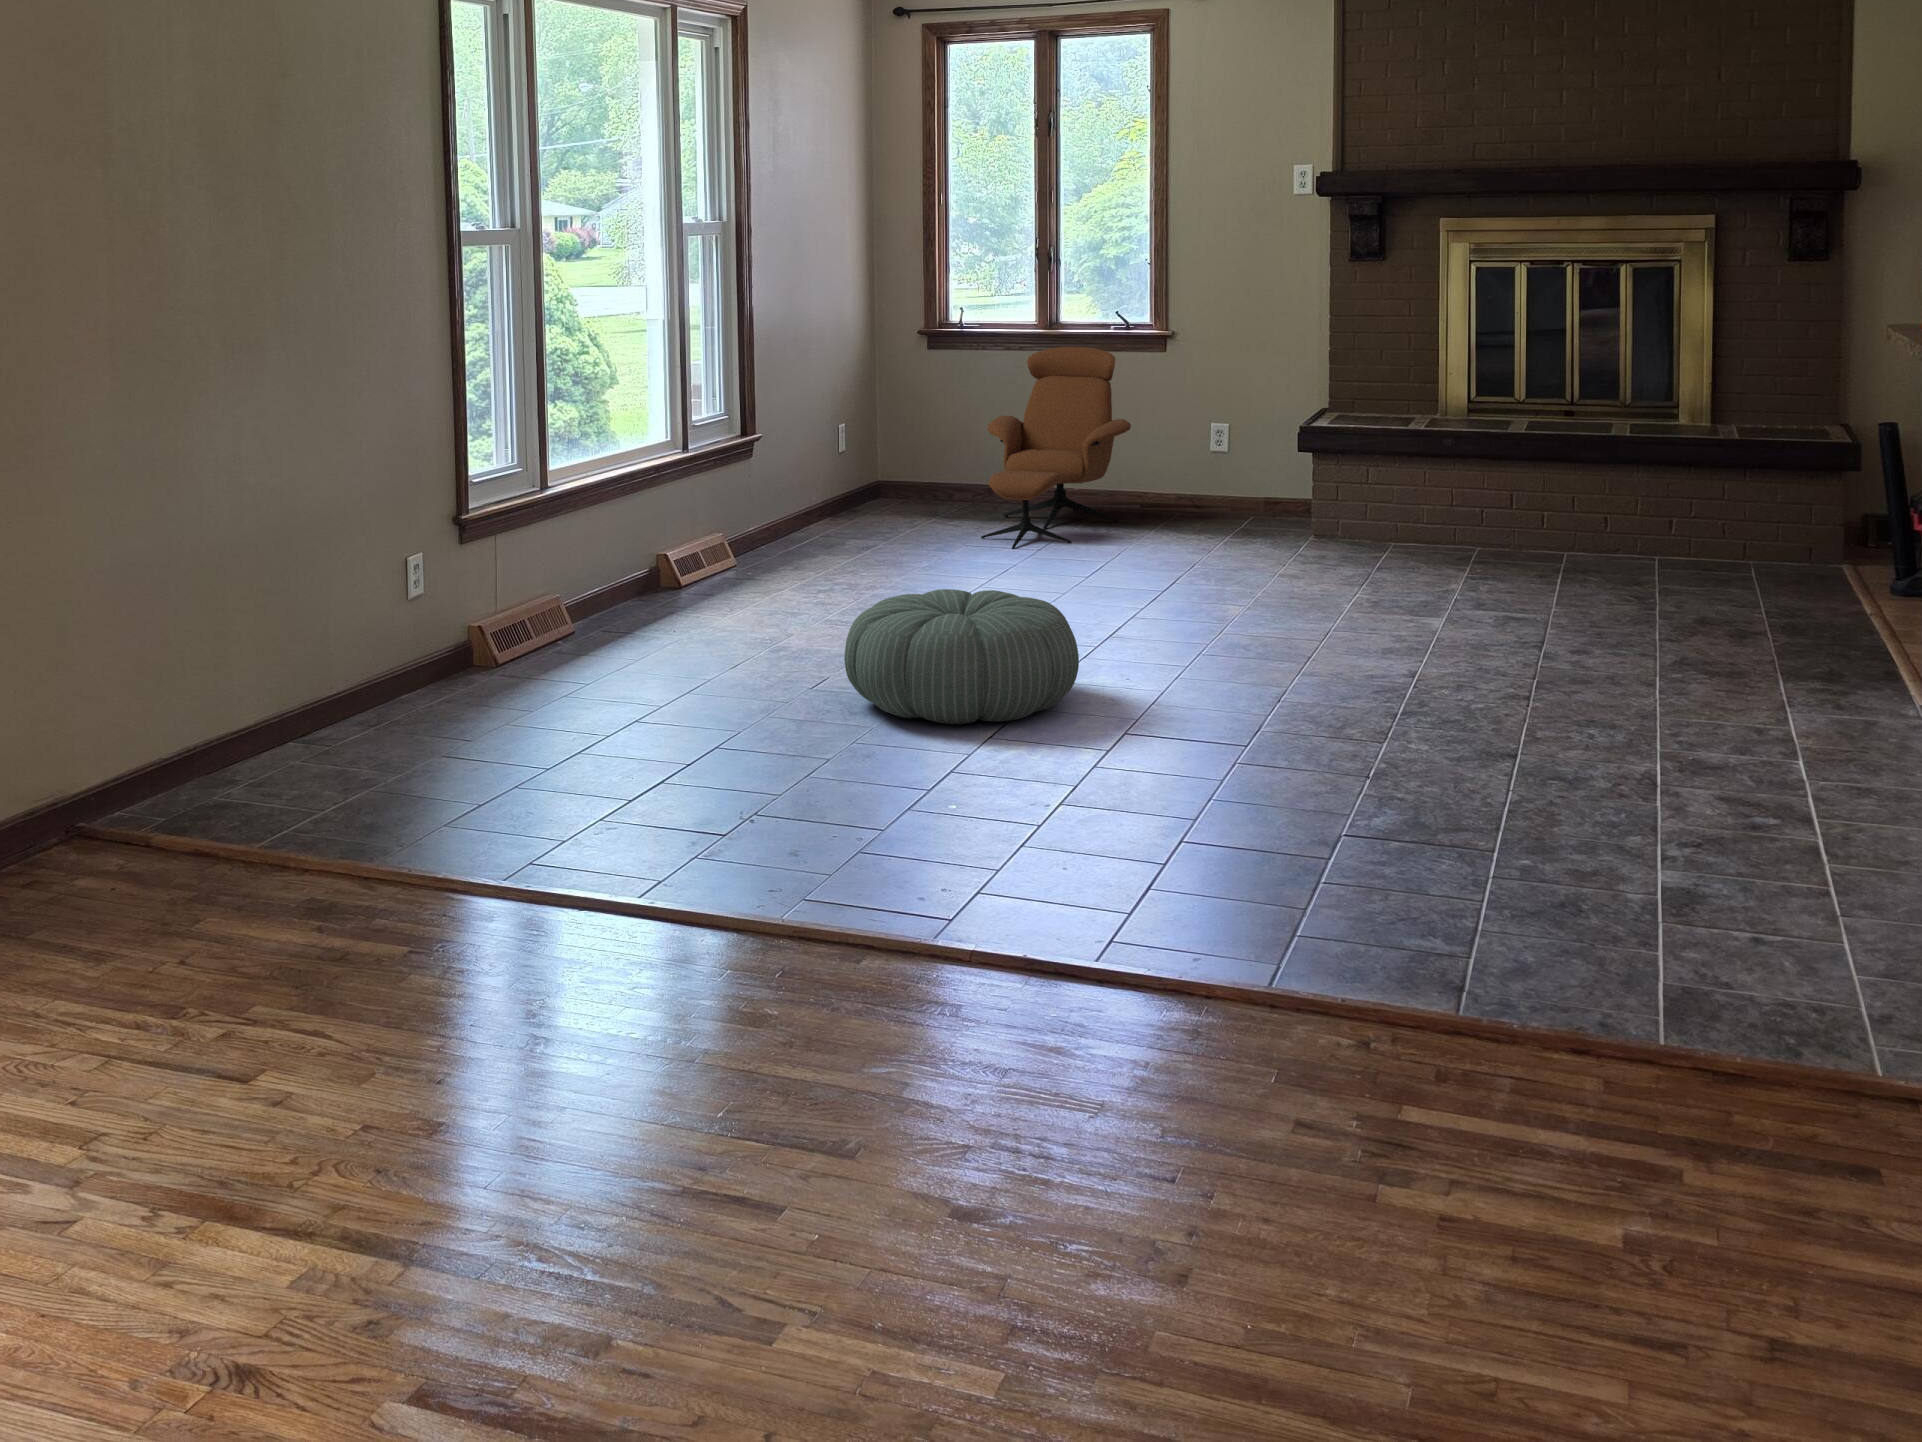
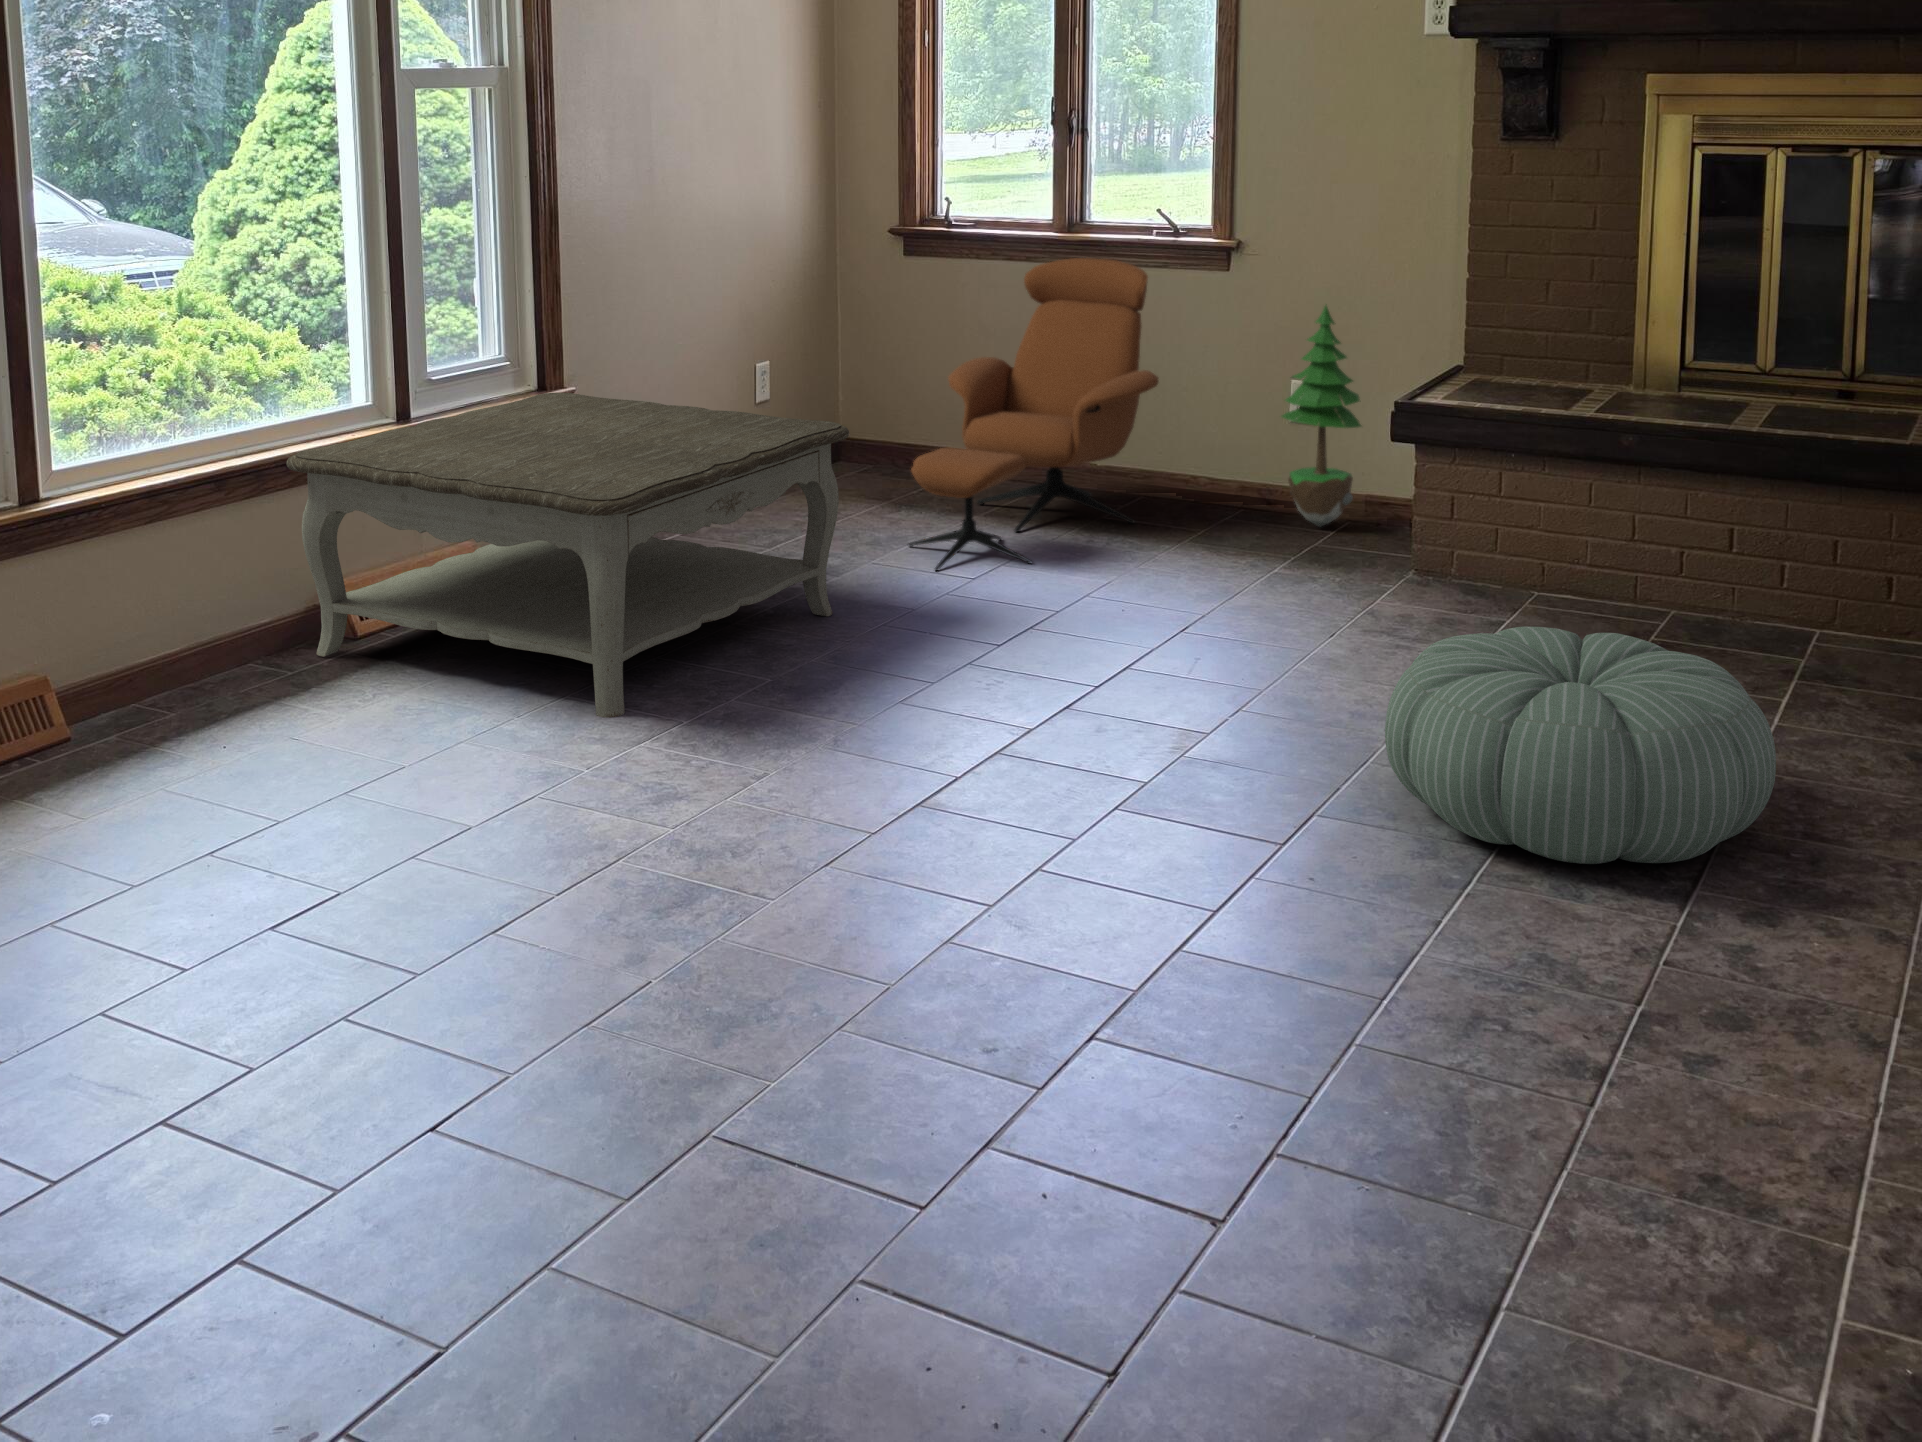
potted tree: none [1211,370,1267,519] -> present [1282,306,1361,527]
coffee table: none [647,438,981,617] -> present [286,393,849,718]
pouf: present [844,589,1079,724] -> present [1385,627,1776,864]

